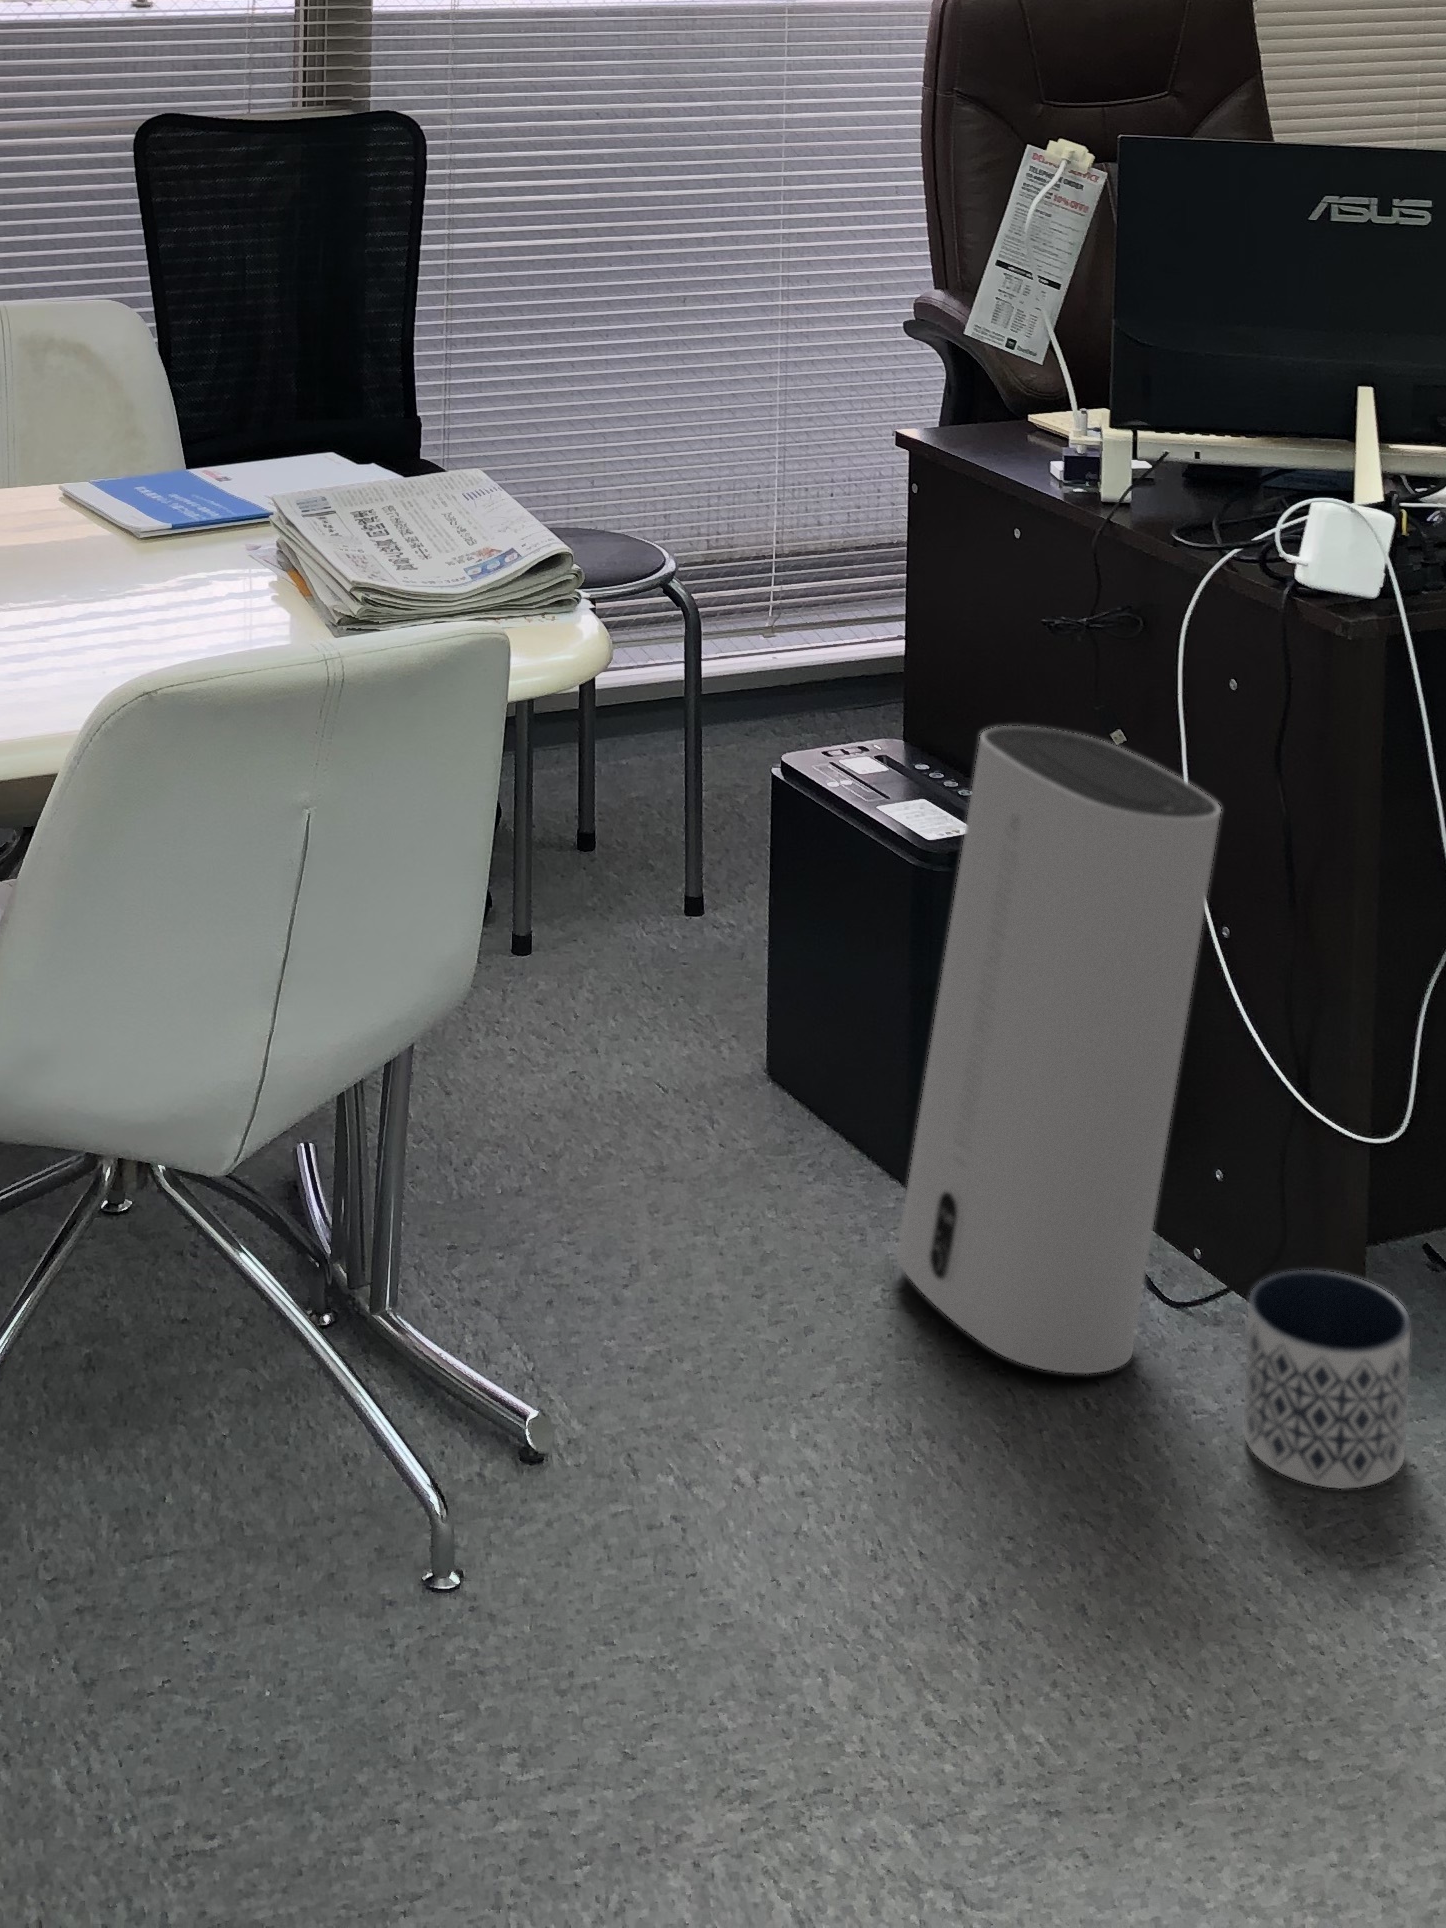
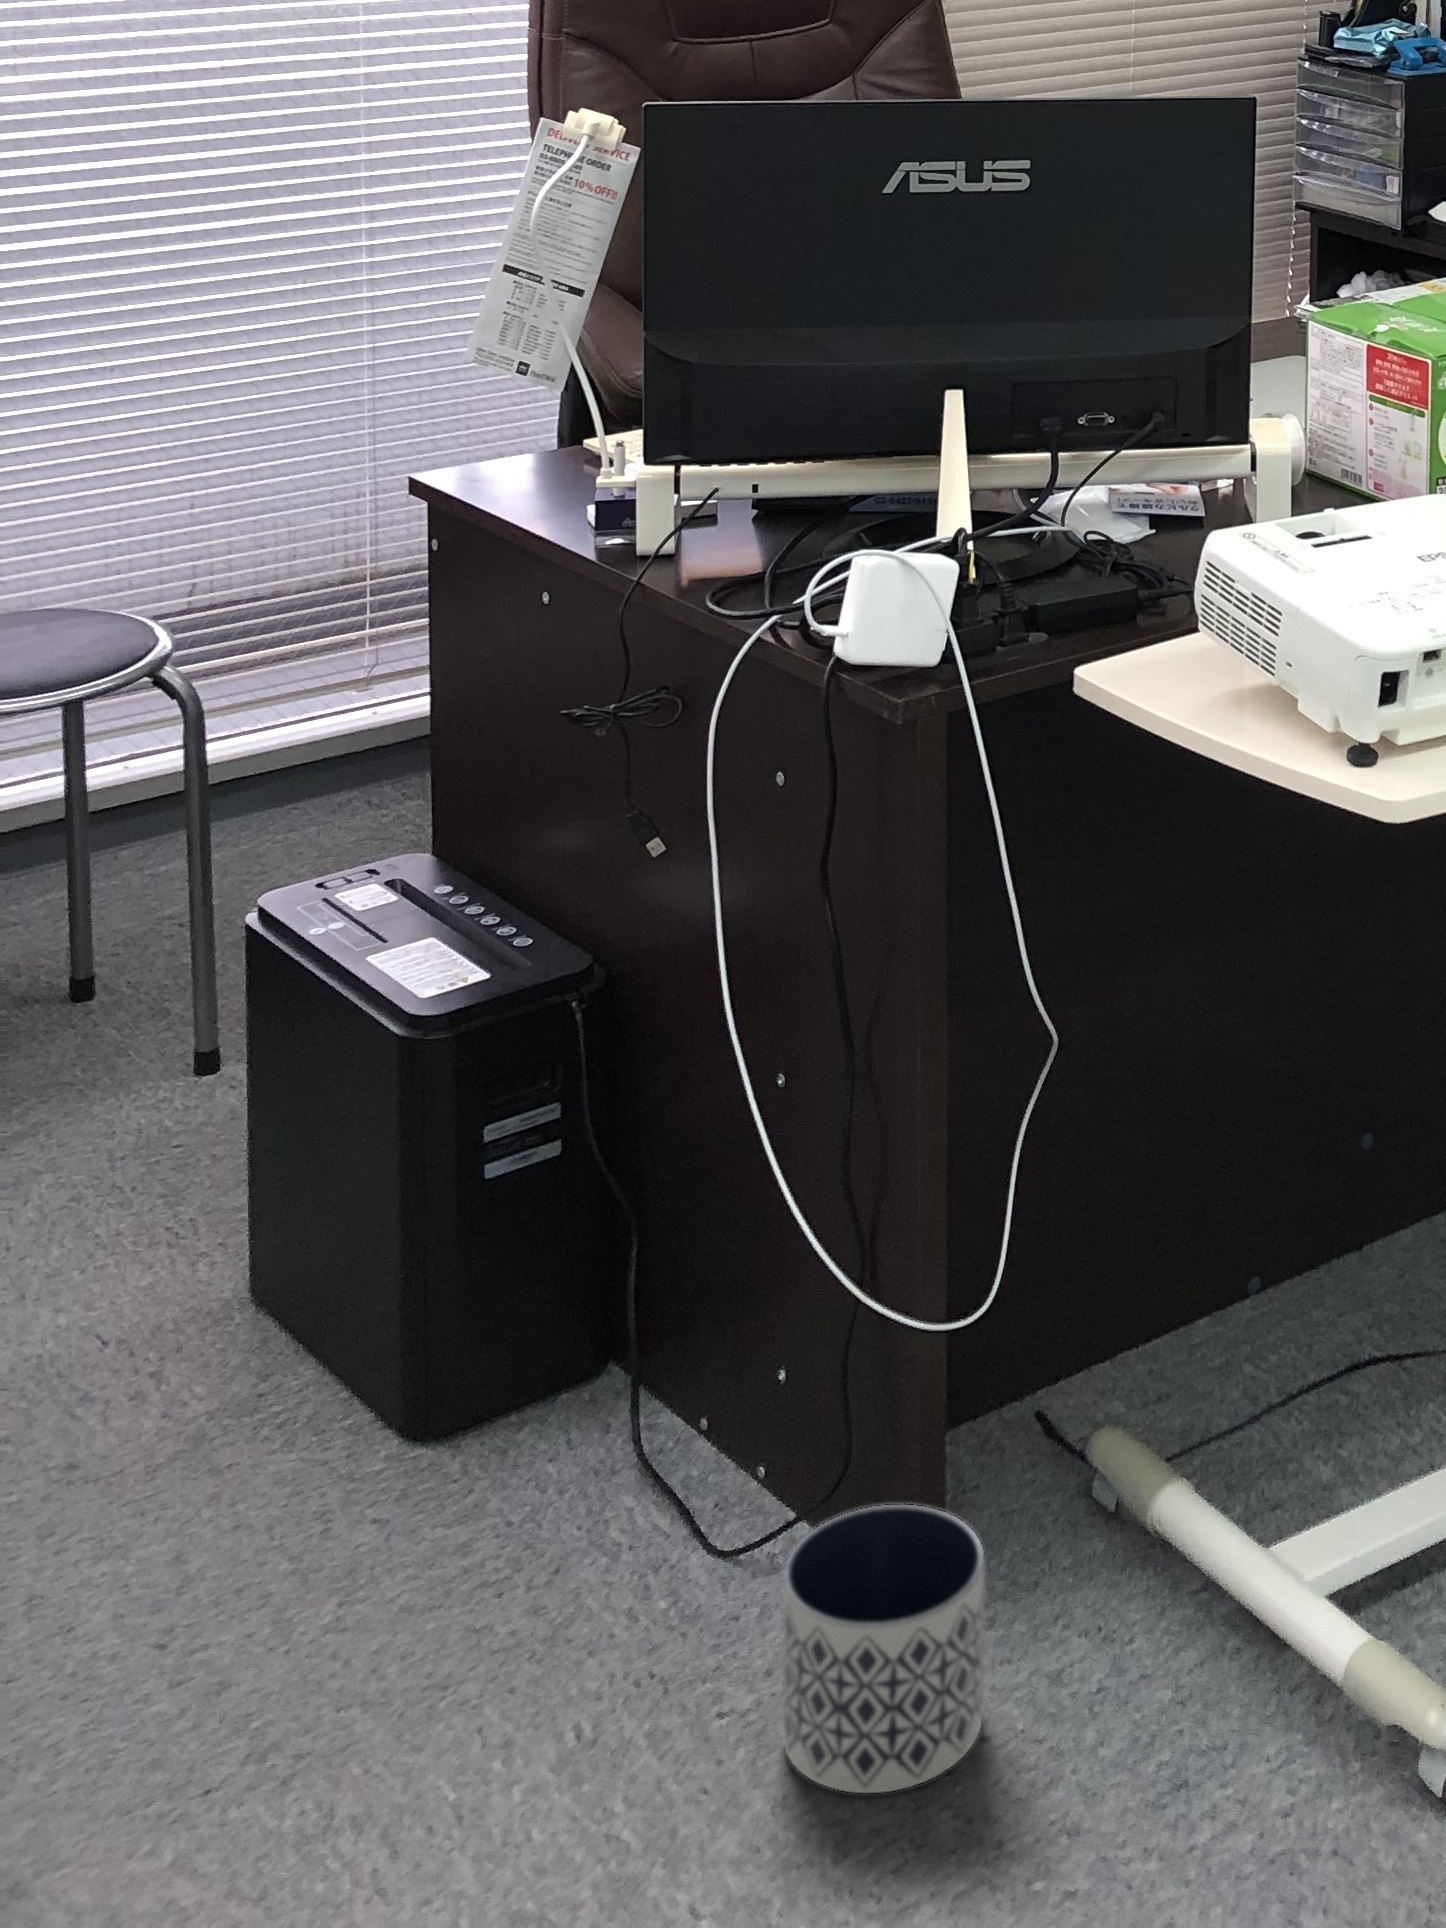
air purifier: present [897,726,1221,1373] -> none [361,854,755,1695]

